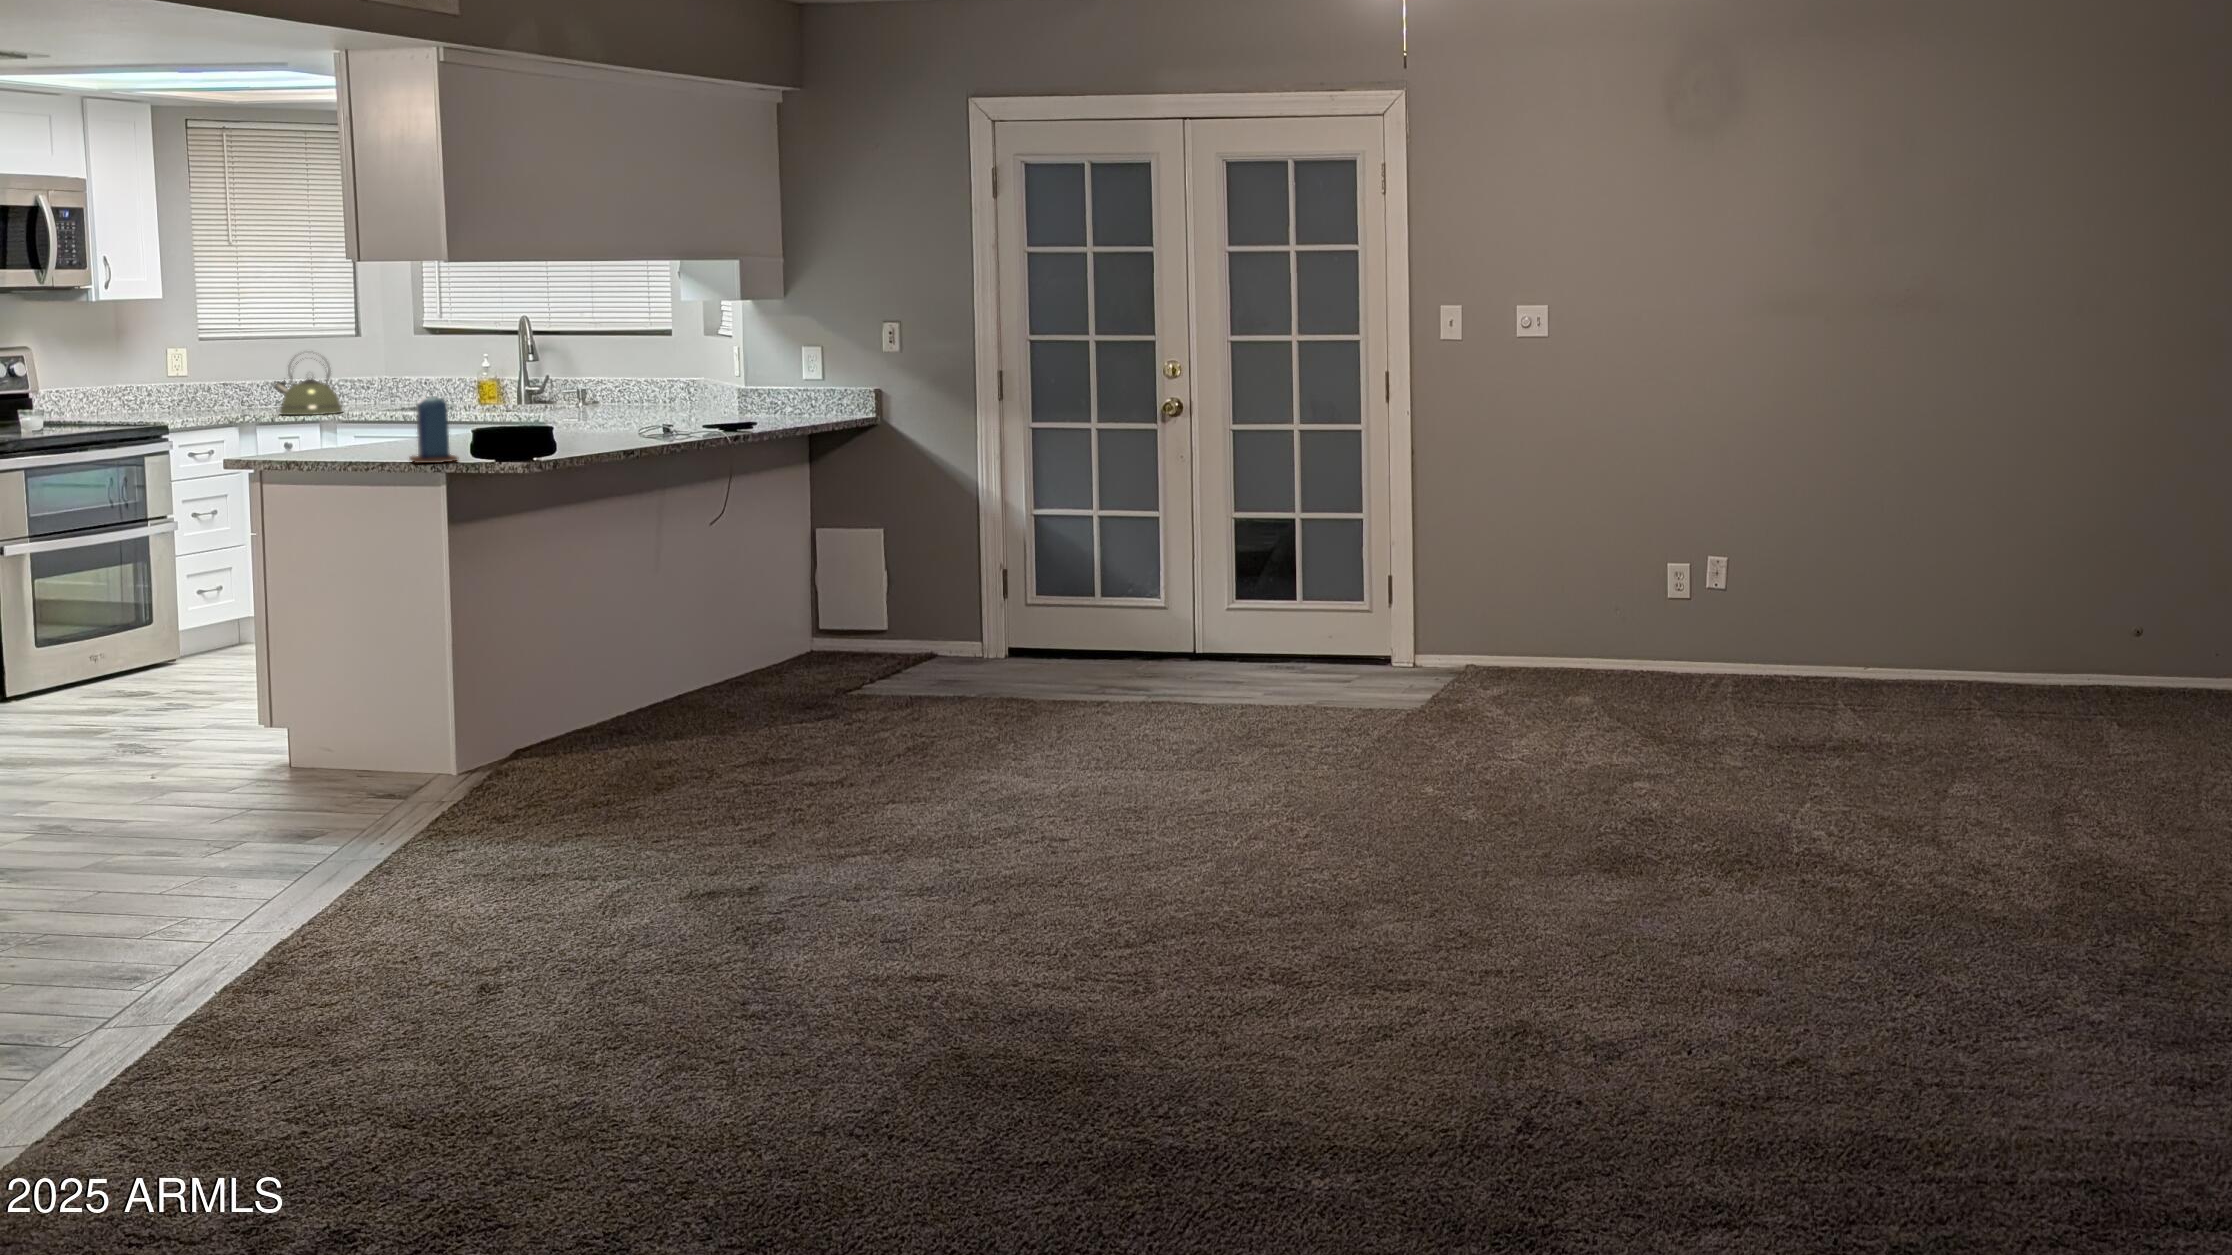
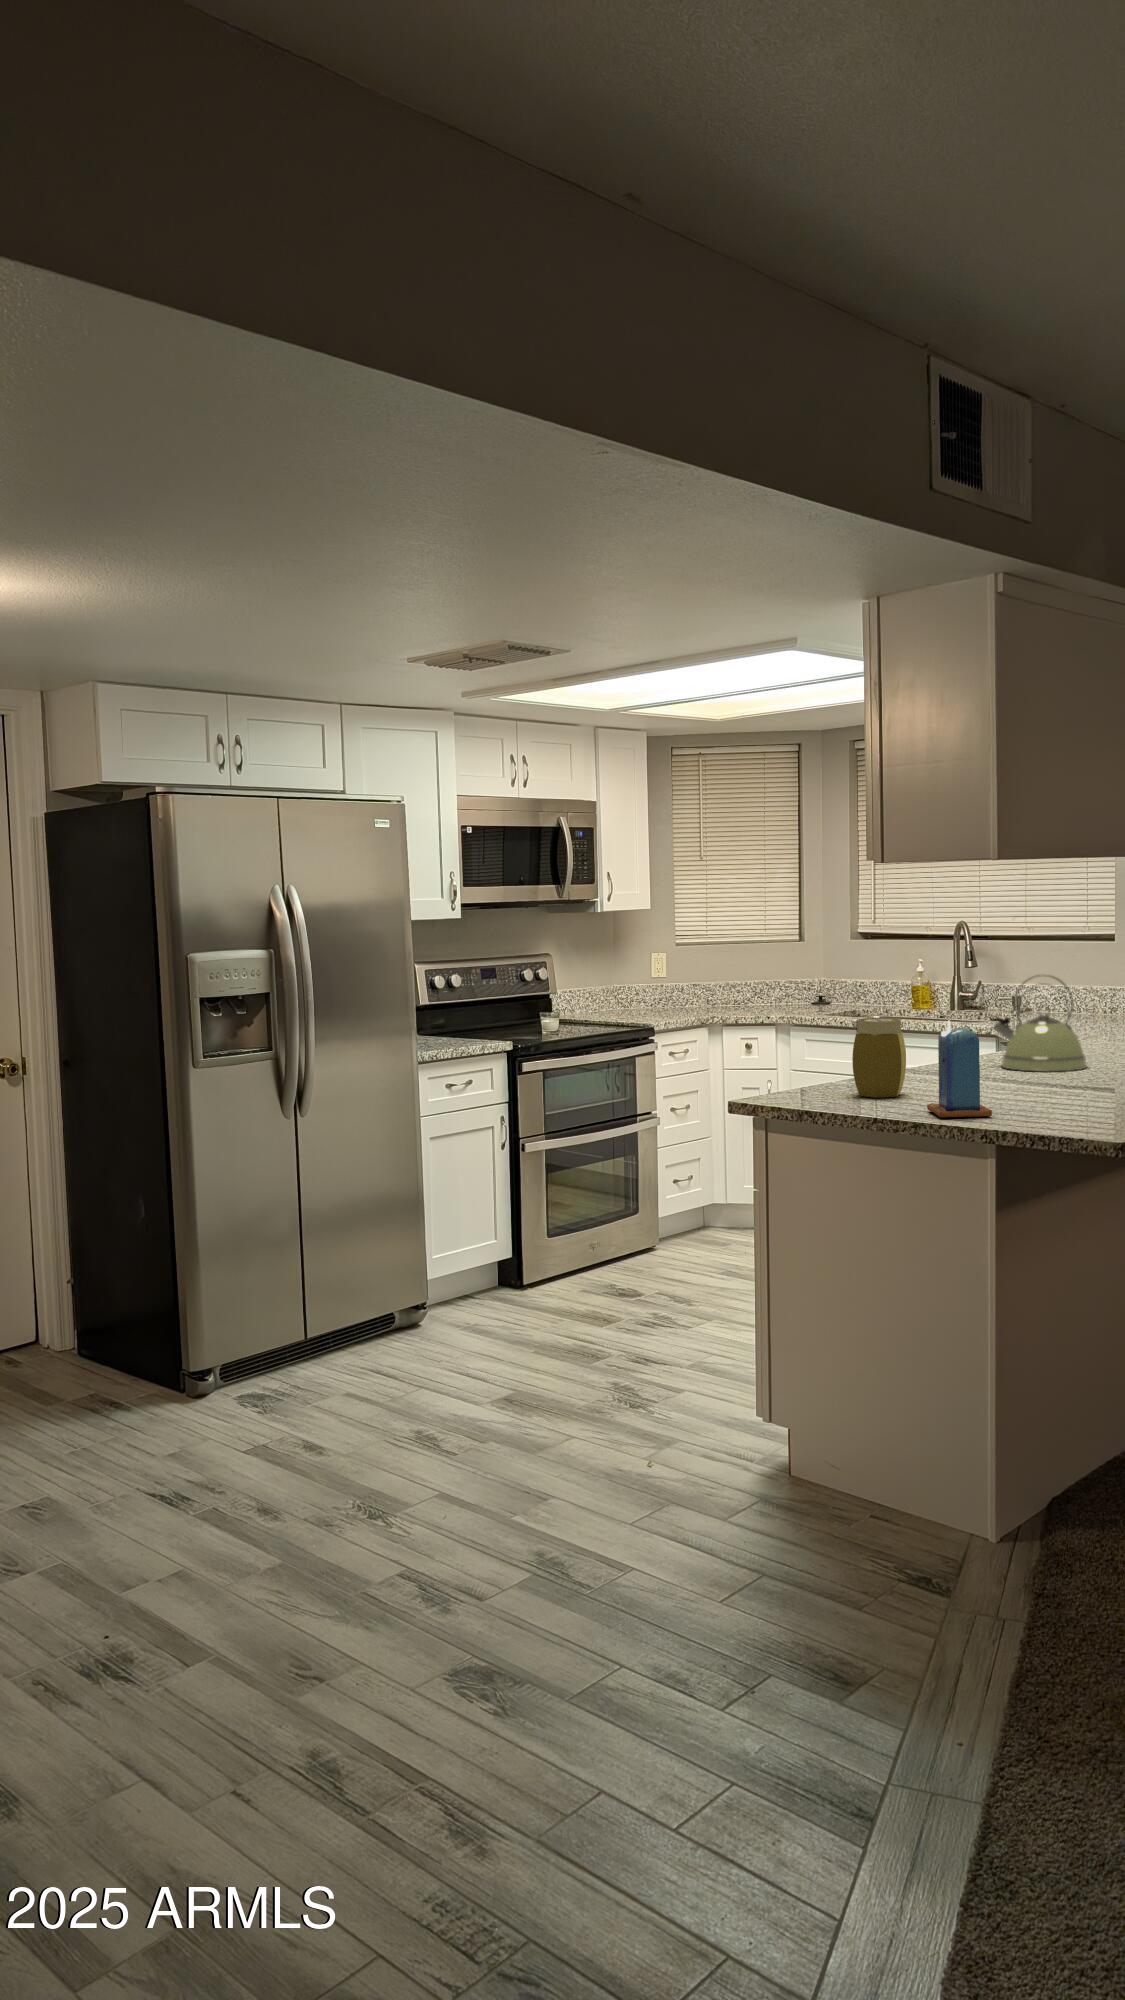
kettle: present [274,358,342,415] -> present [991,974,1087,1072]
jar: none [351,394,402,457] -> present [852,1018,906,1098]

